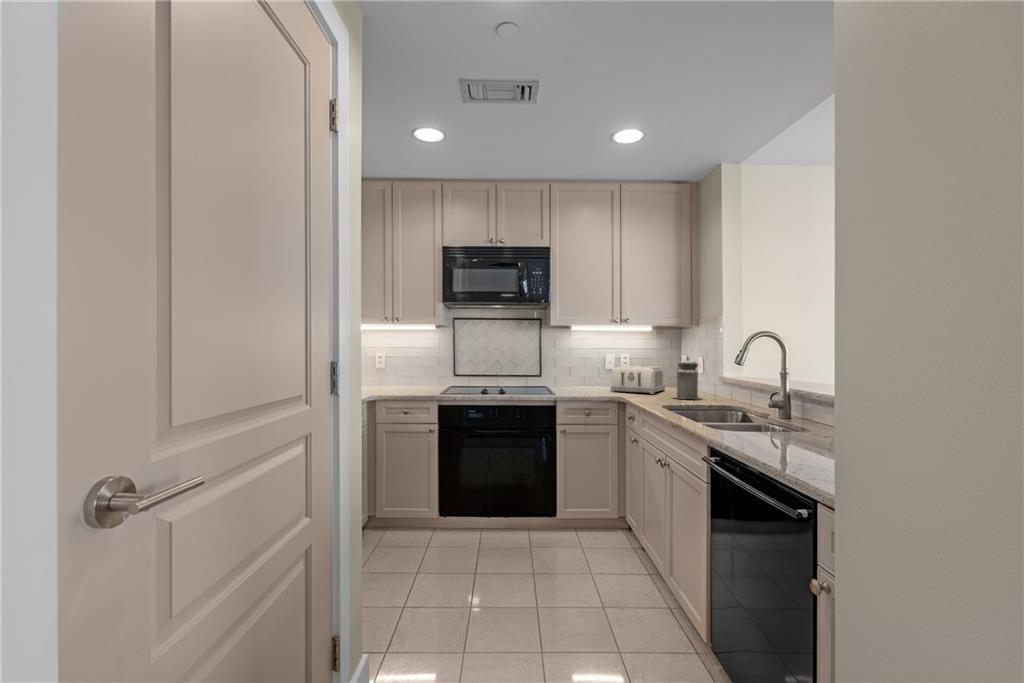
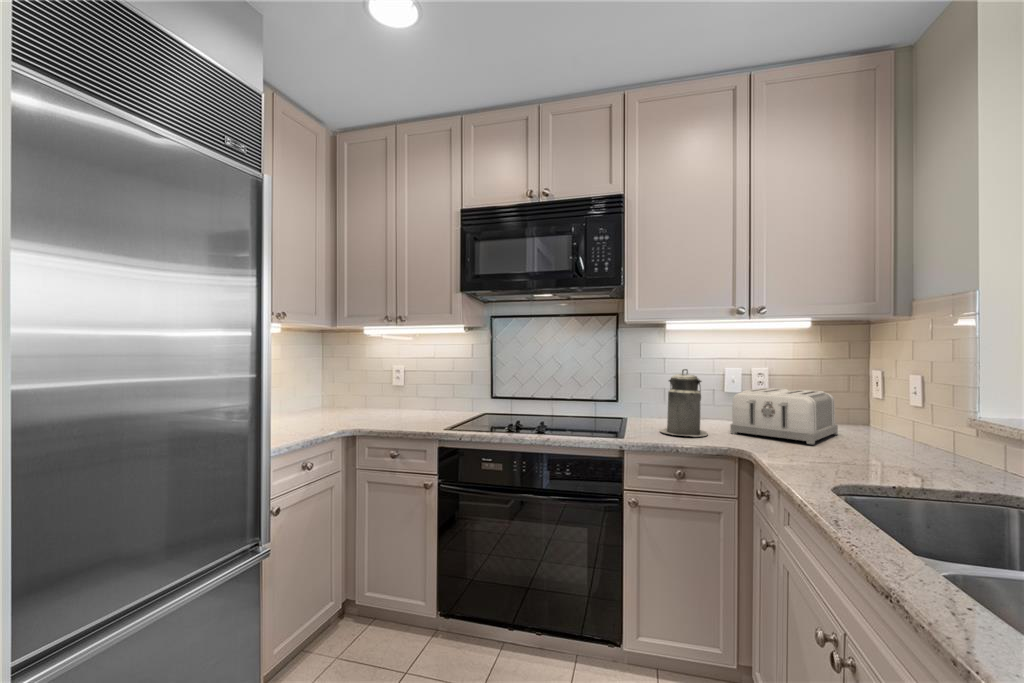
canister: present [673,358,701,399] -> present [660,369,708,437]

